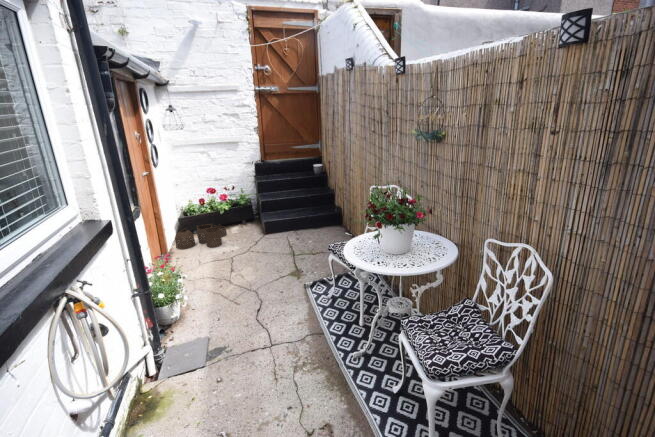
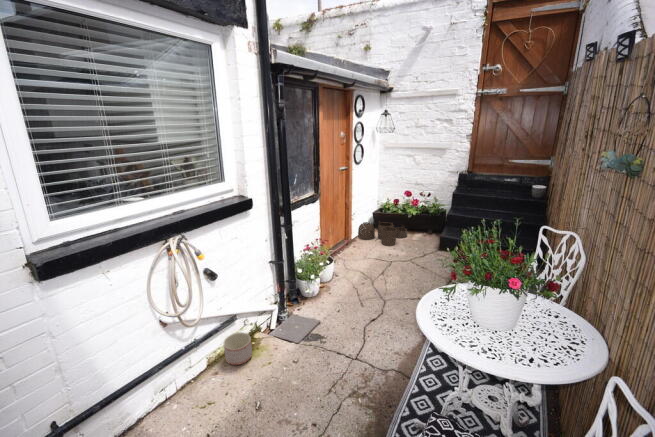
planter: none [134,377,172,419] -> present [224,332,252,365]

